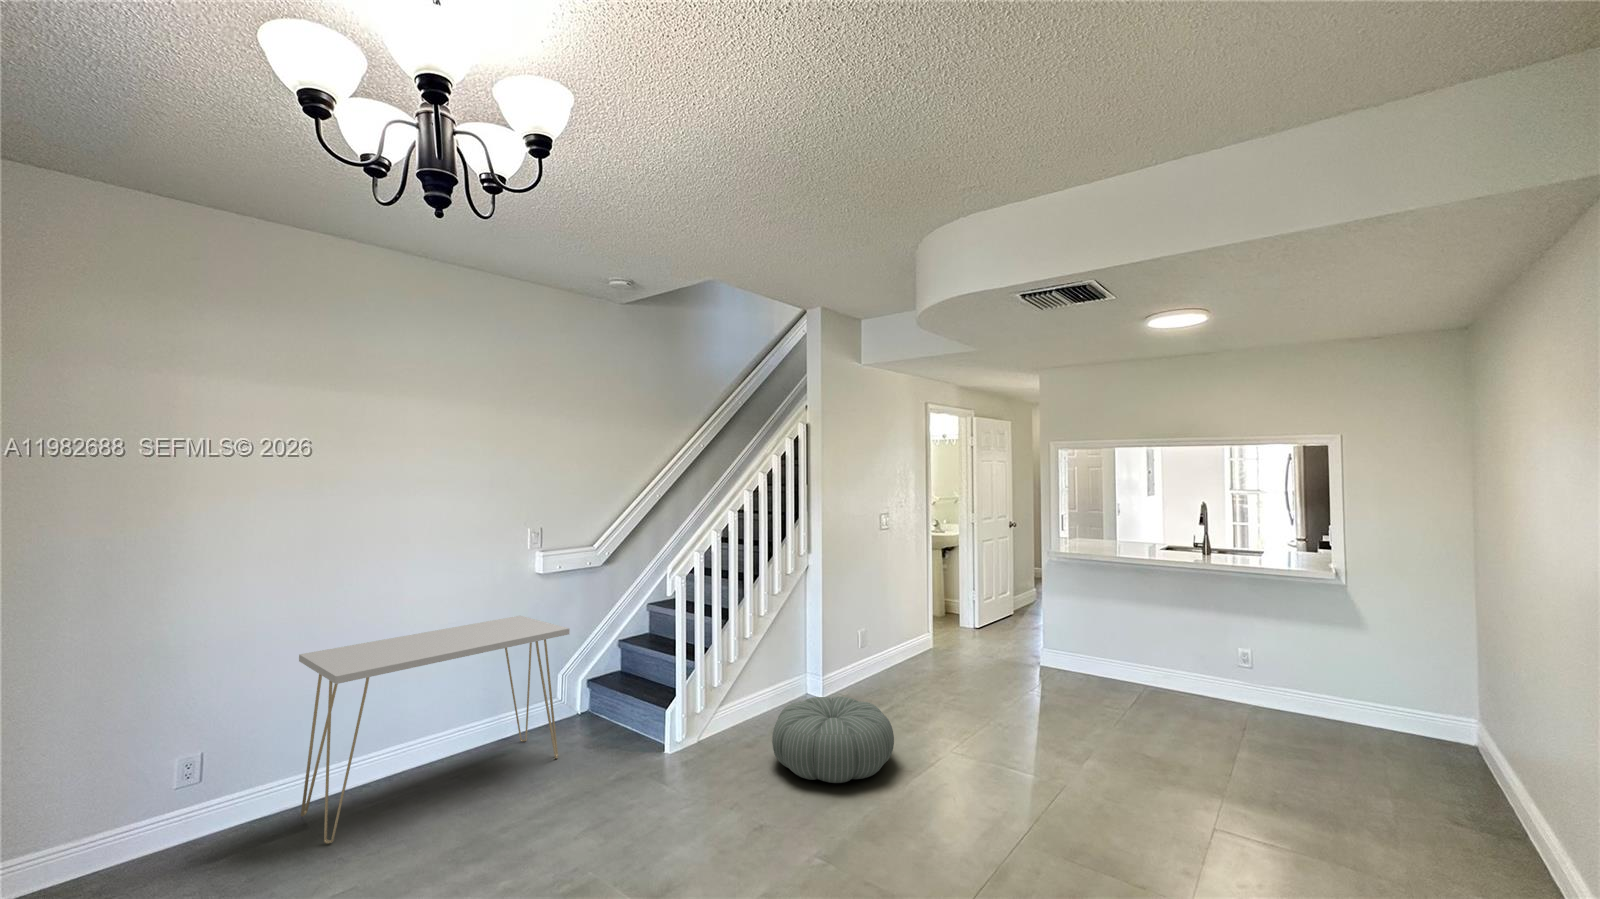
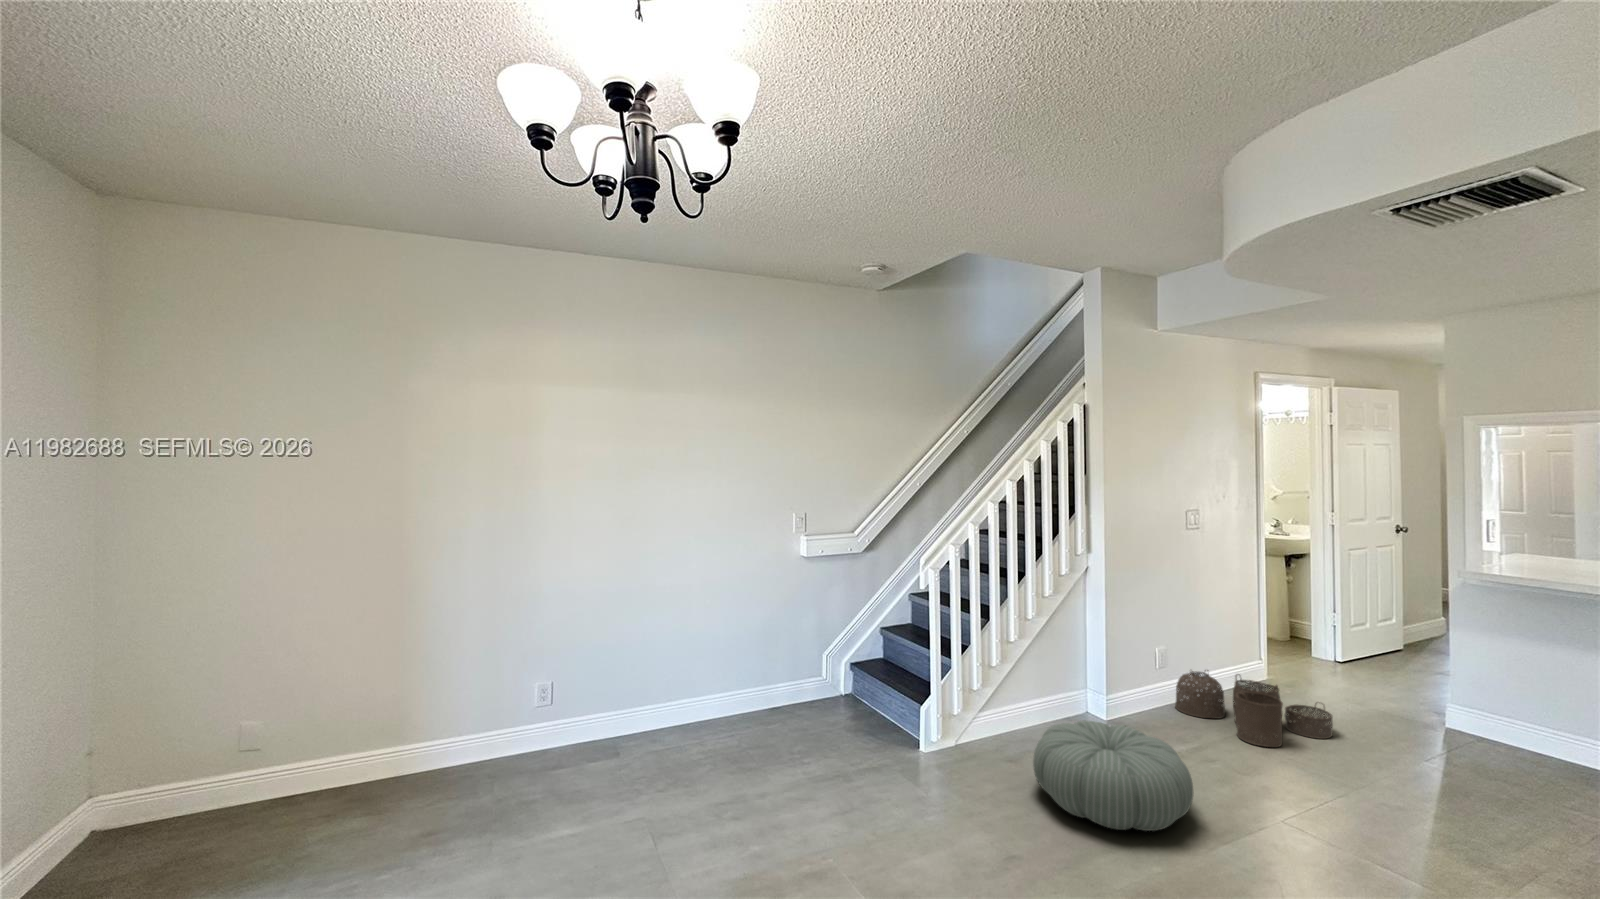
console table: present [299,616,570,844] -> none [612,595,824,775]
woven basket: none [872,644,976,698] -> present [1175,670,1333,747]

